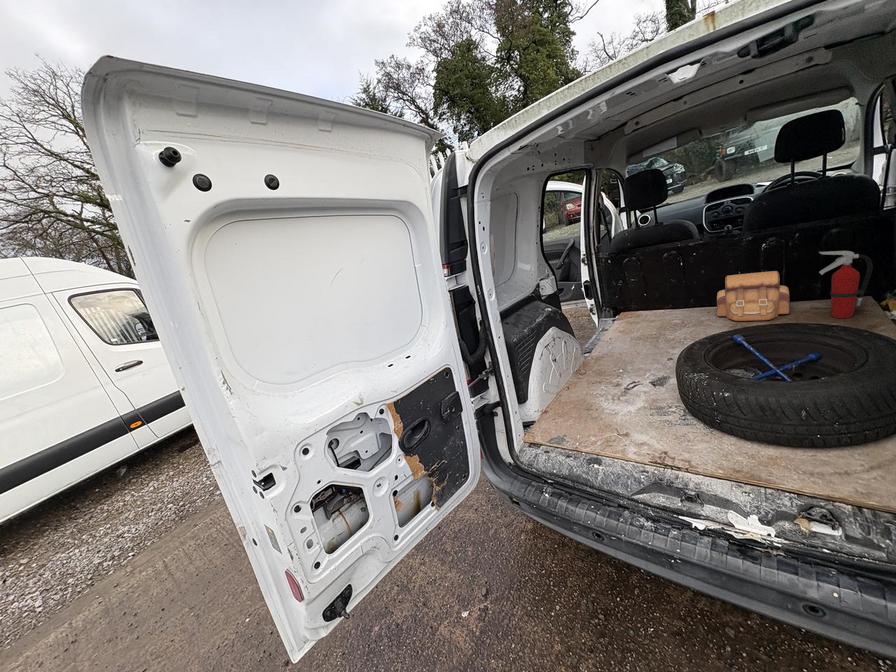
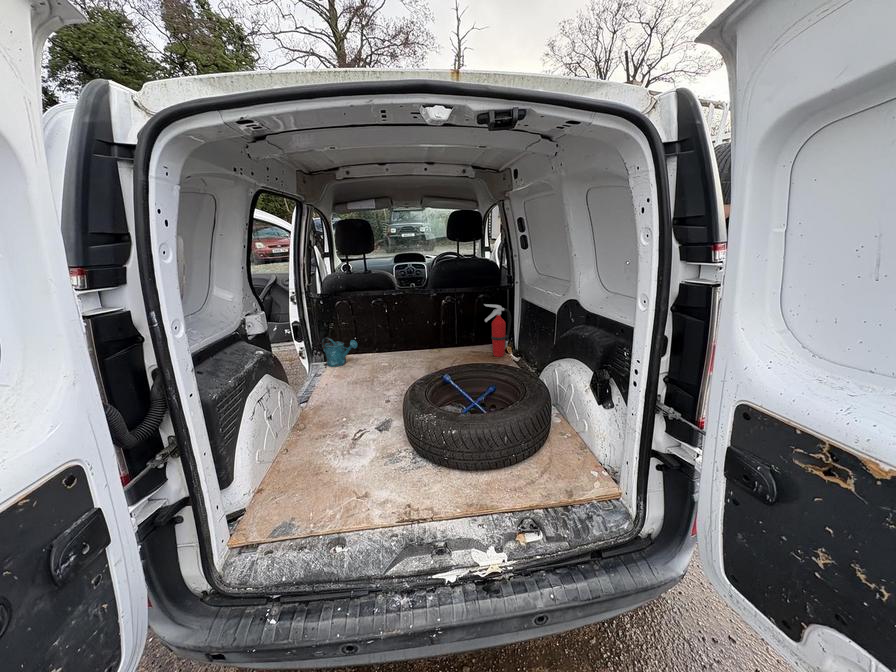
backpack: present [717,271,790,321] -> none [420,318,469,361]
watering can: none [608,296,642,322] -> present [322,338,358,367]

